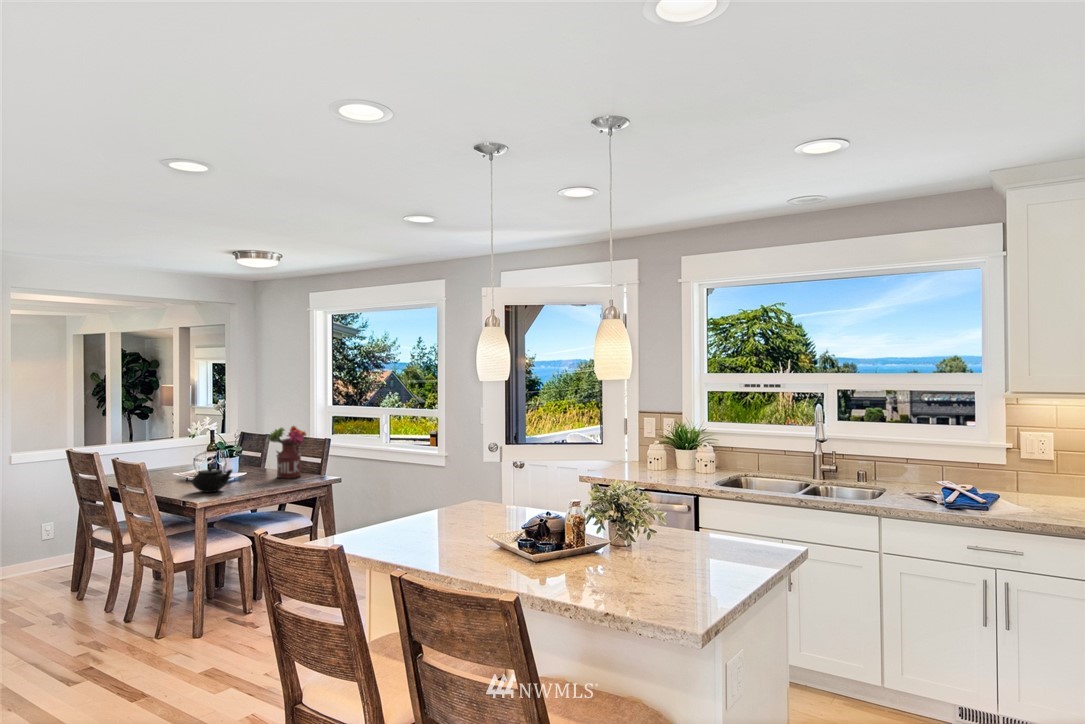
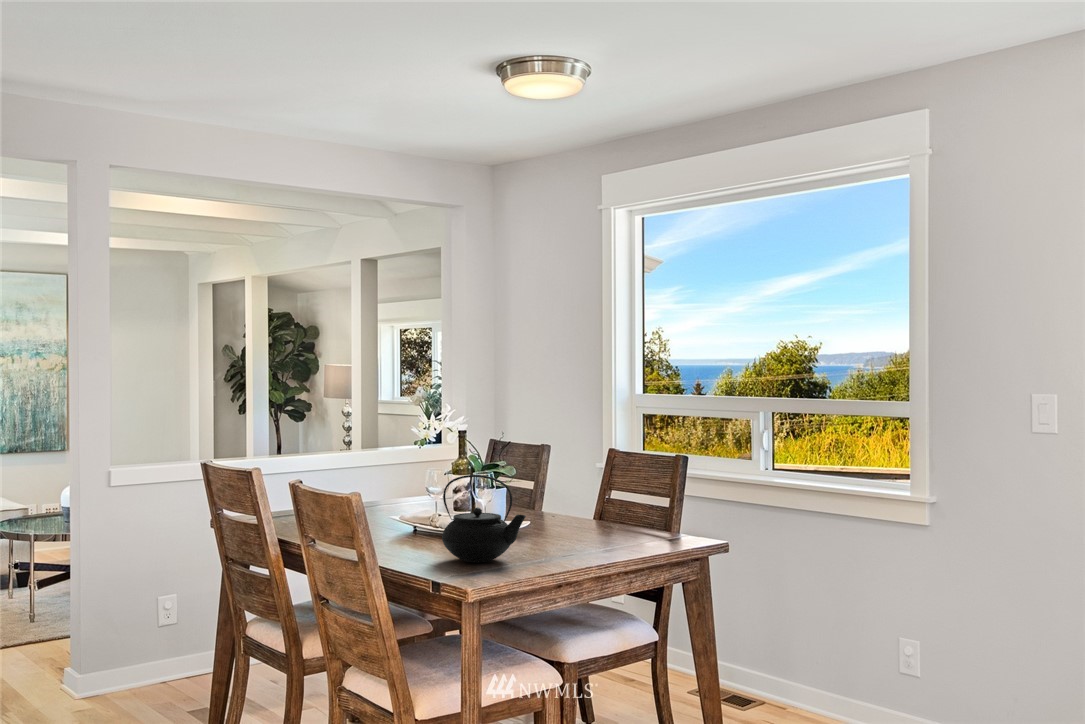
flower arrangement: present [269,426,306,478] -> none [574,425,649,538]

